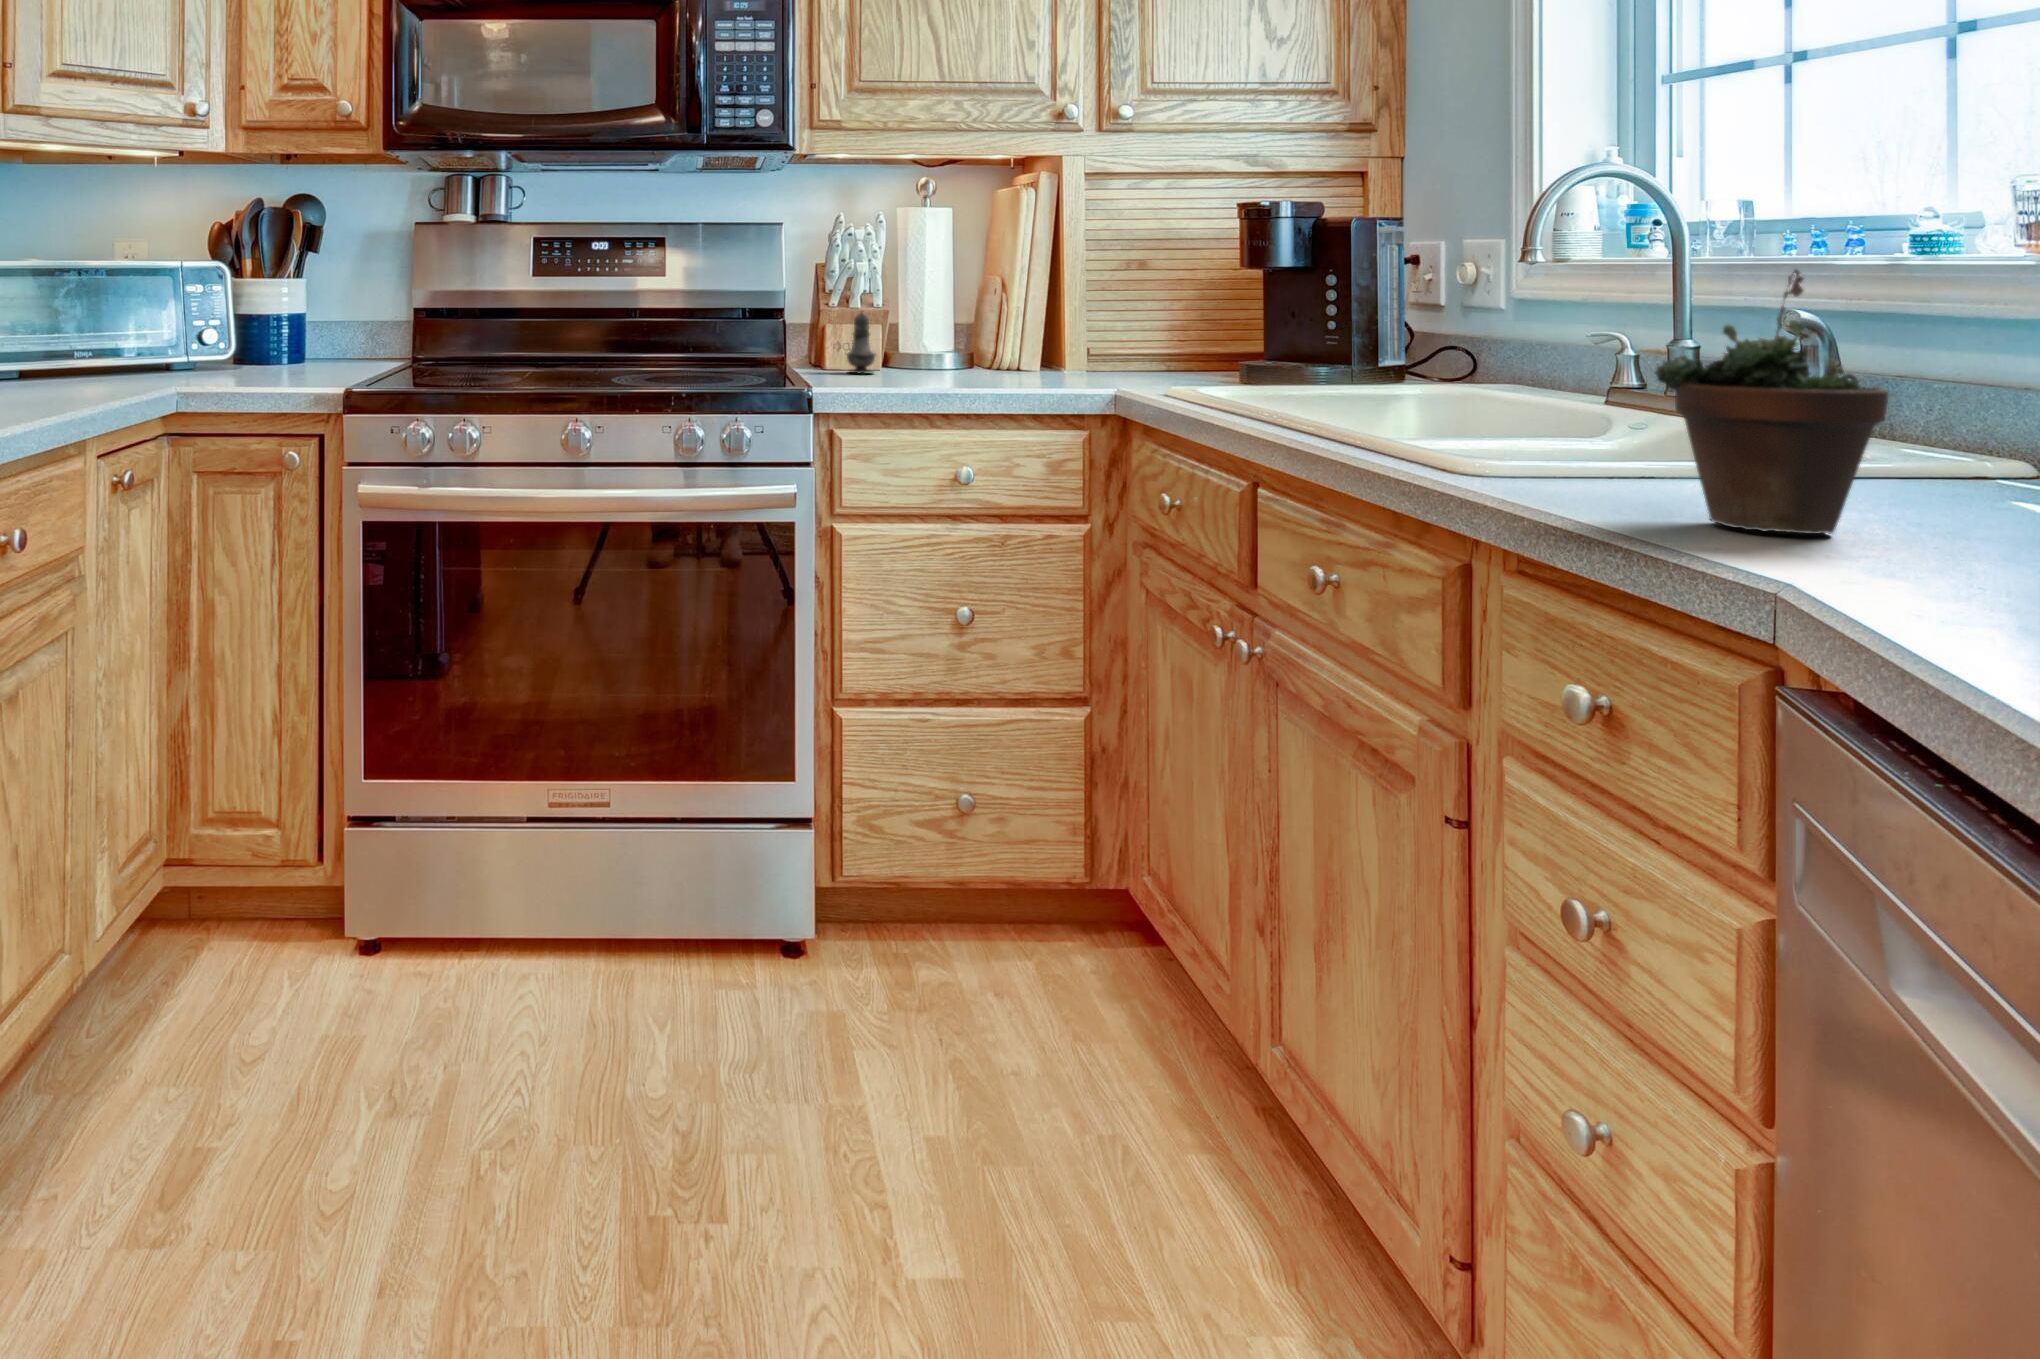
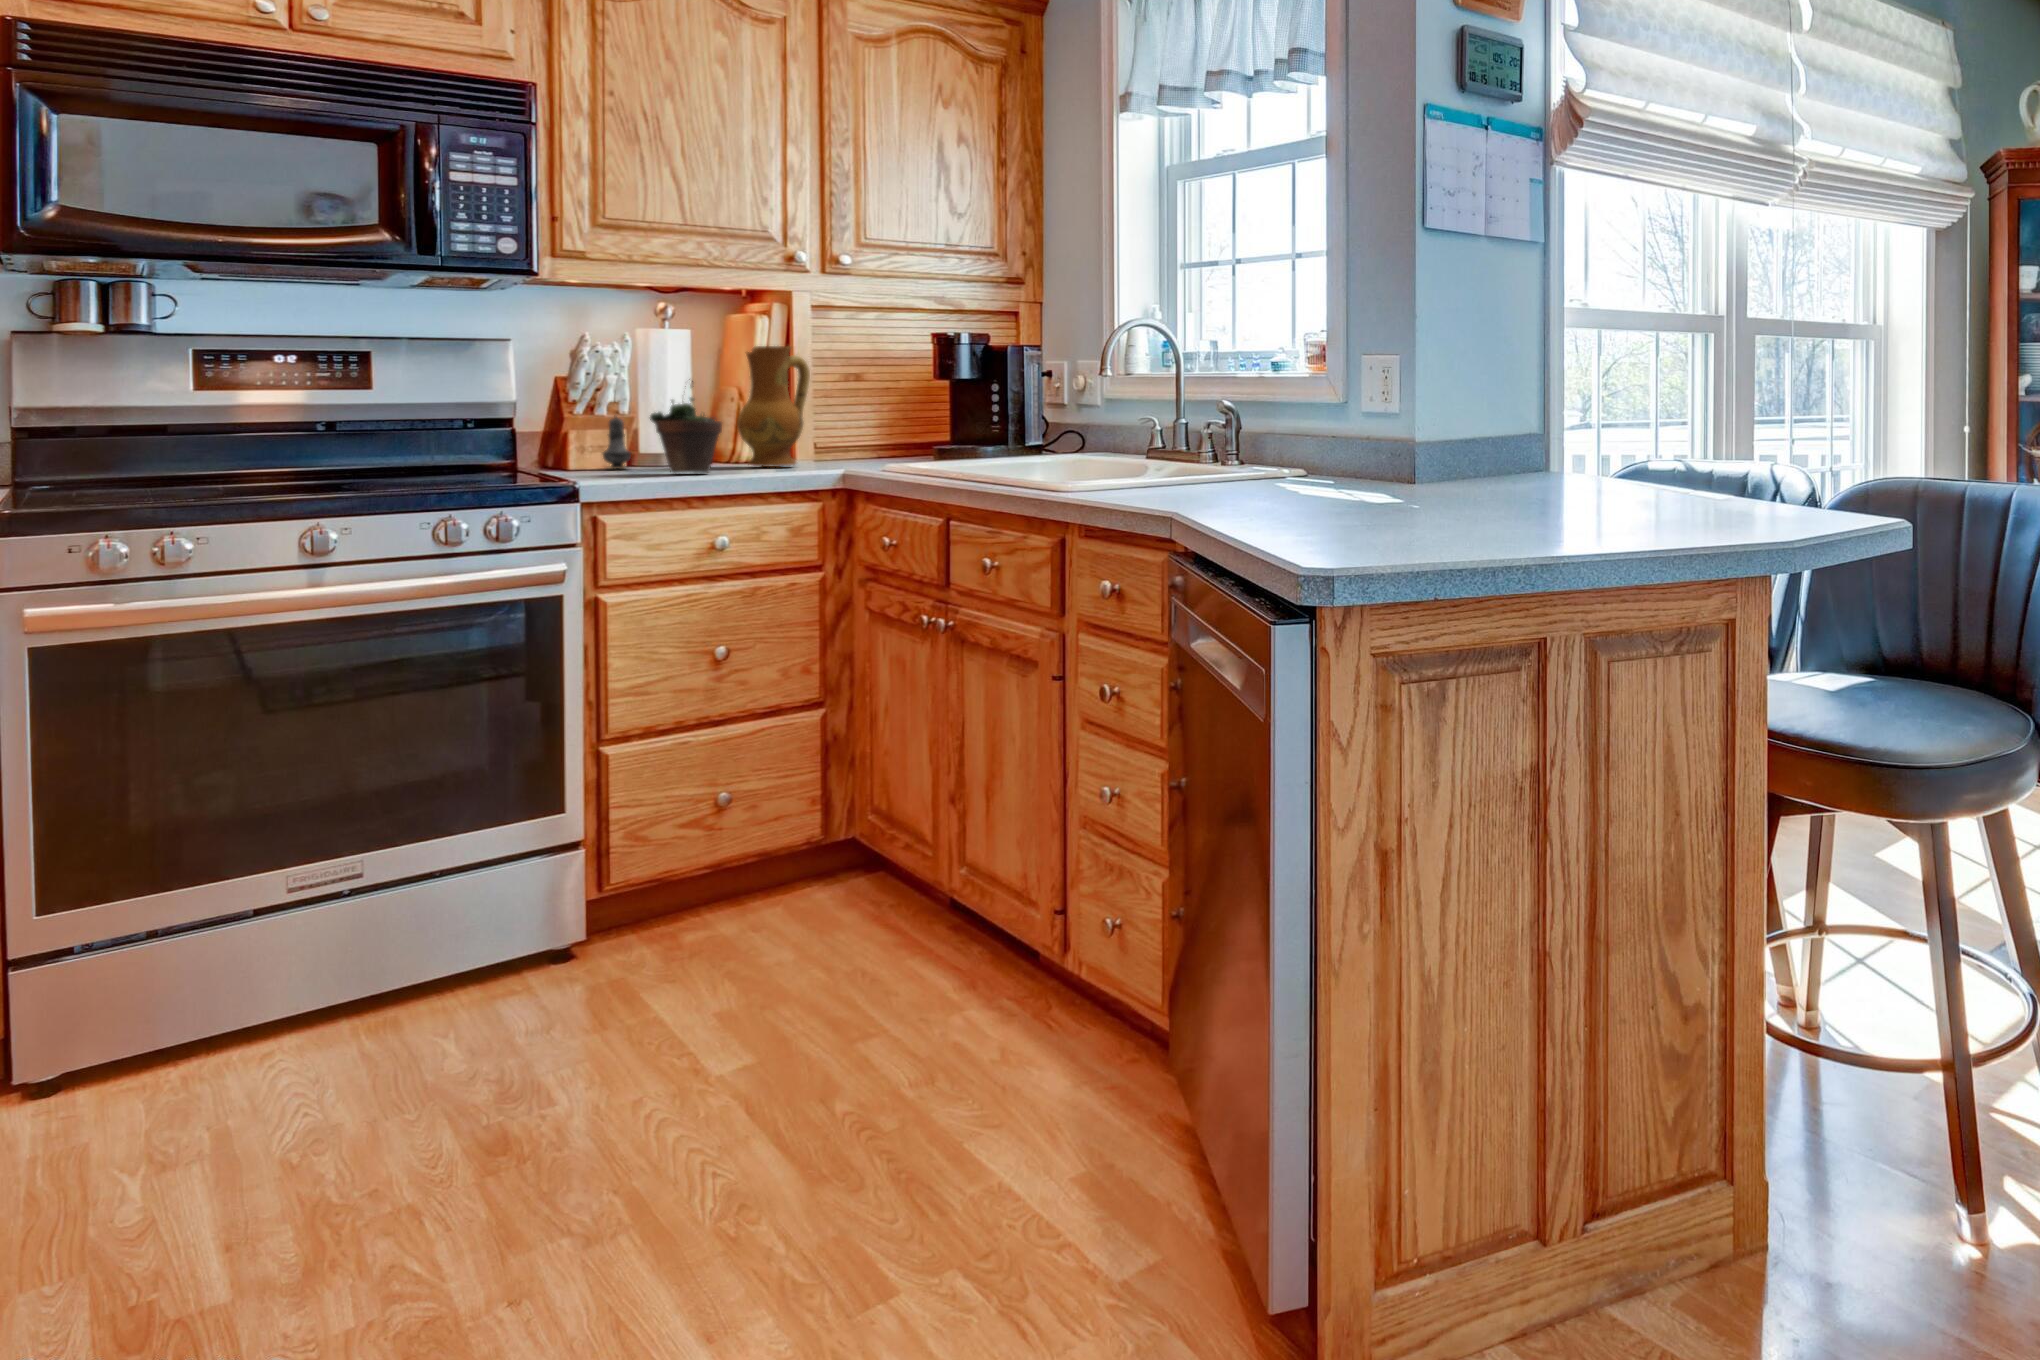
ceramic jug: none [990,225,1078,377] -> present [737,346,810,467]
succulent plant: present [1655,269,1889,534] -> present [650,379,722,473]

